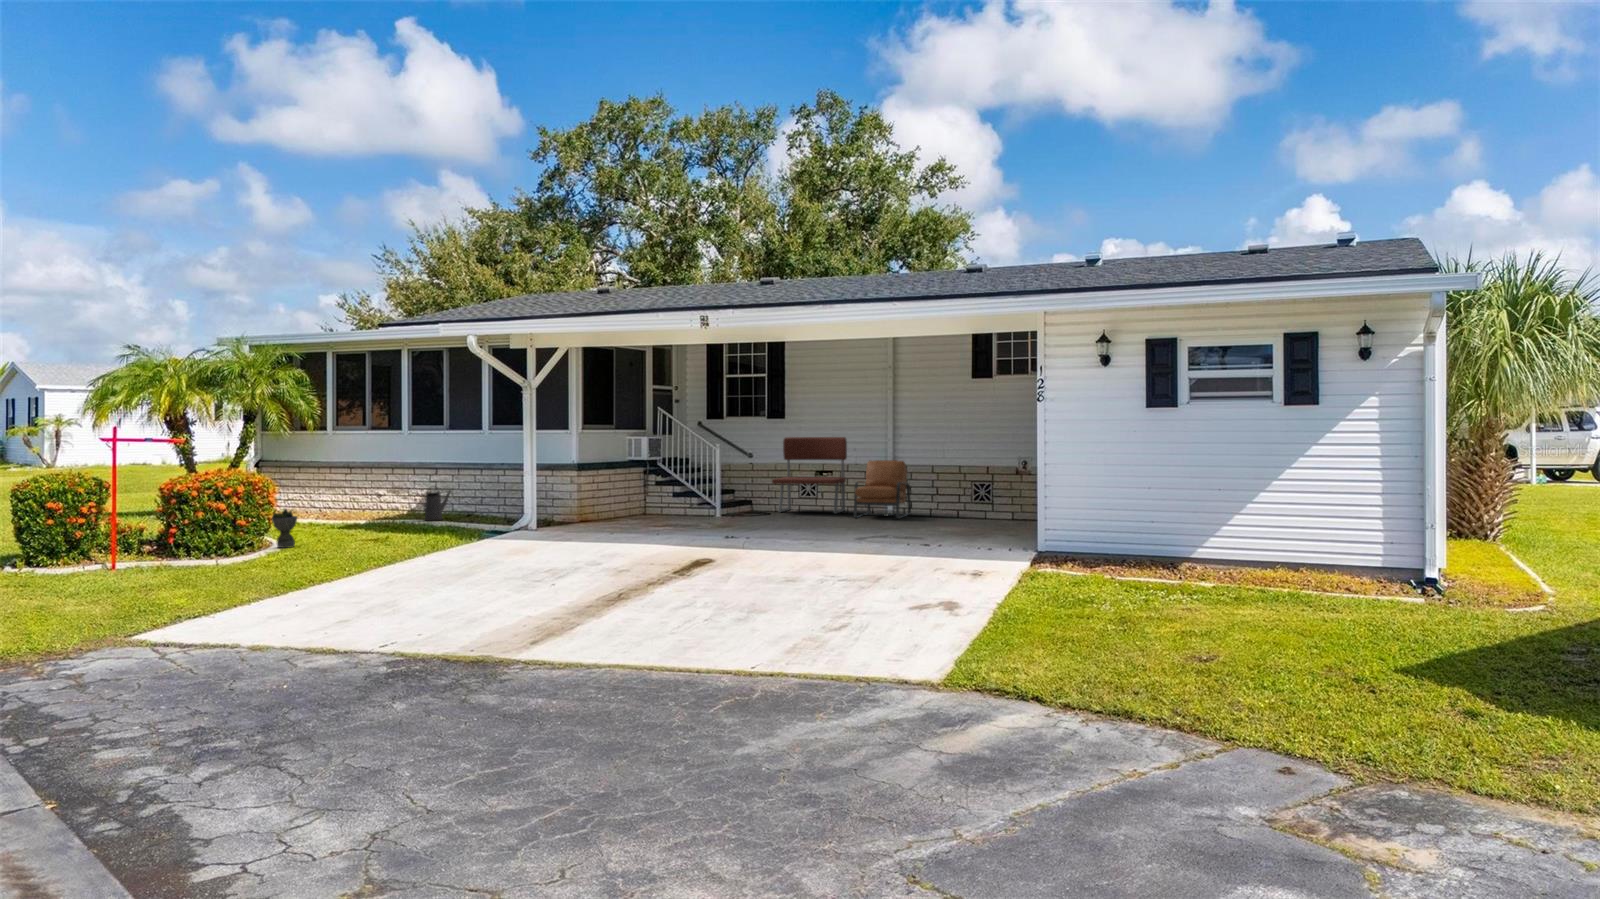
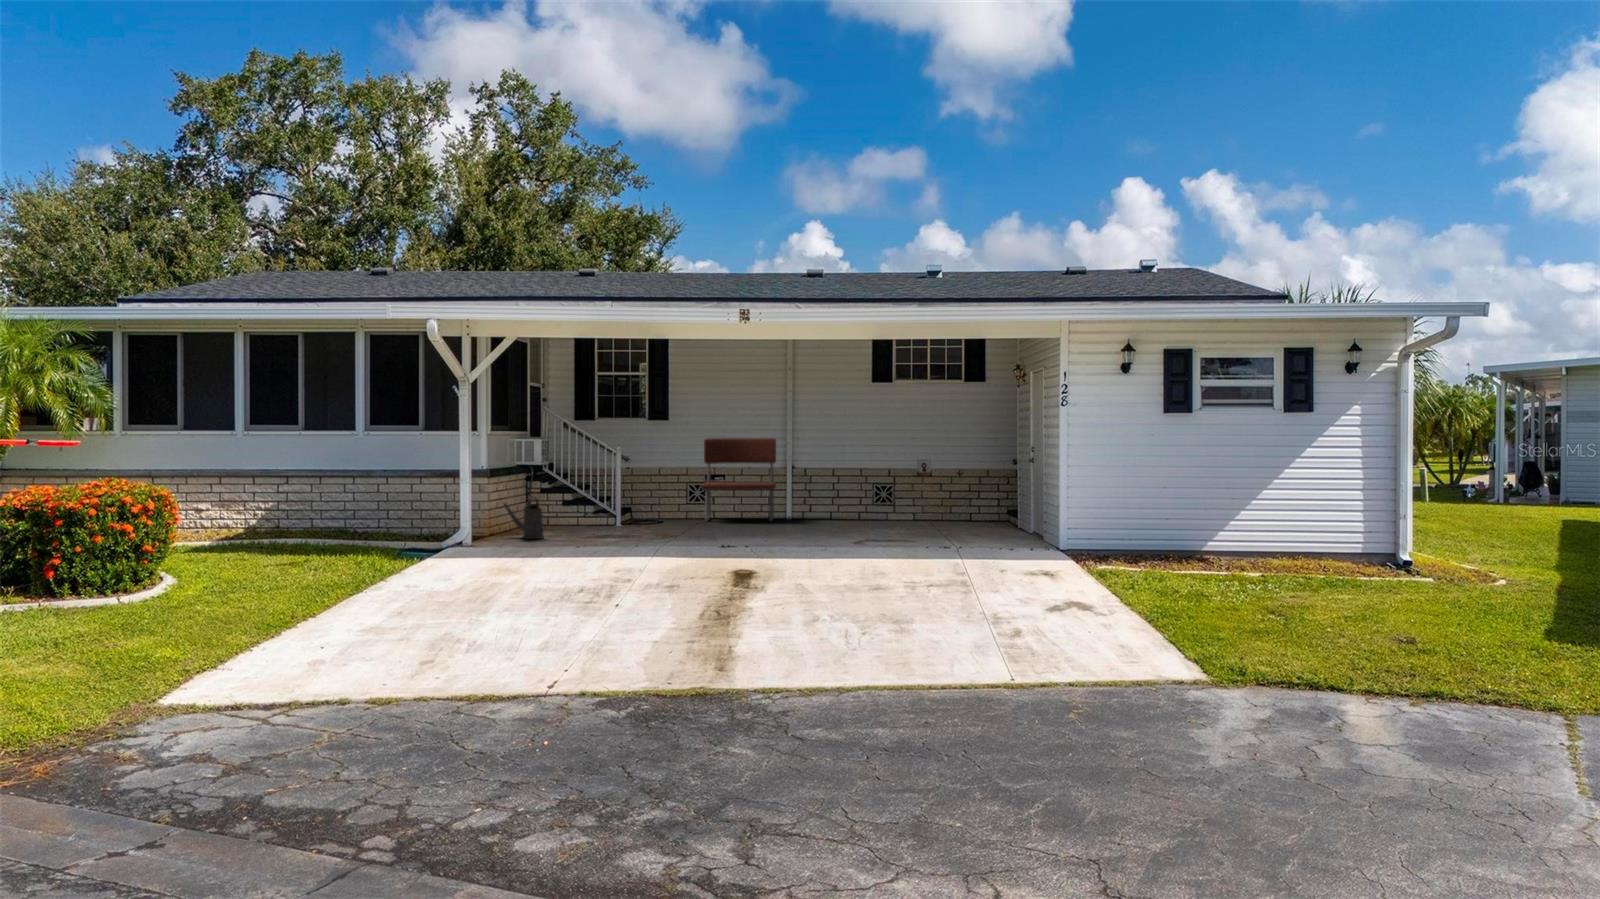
chair: present [854,460,911,519] -> none [800,463,850,525]
watering can: present [424,486,451,521] -> present [504,497,548,539]
planter: present [272,509,297,548] -> none [164,528,198,579]

